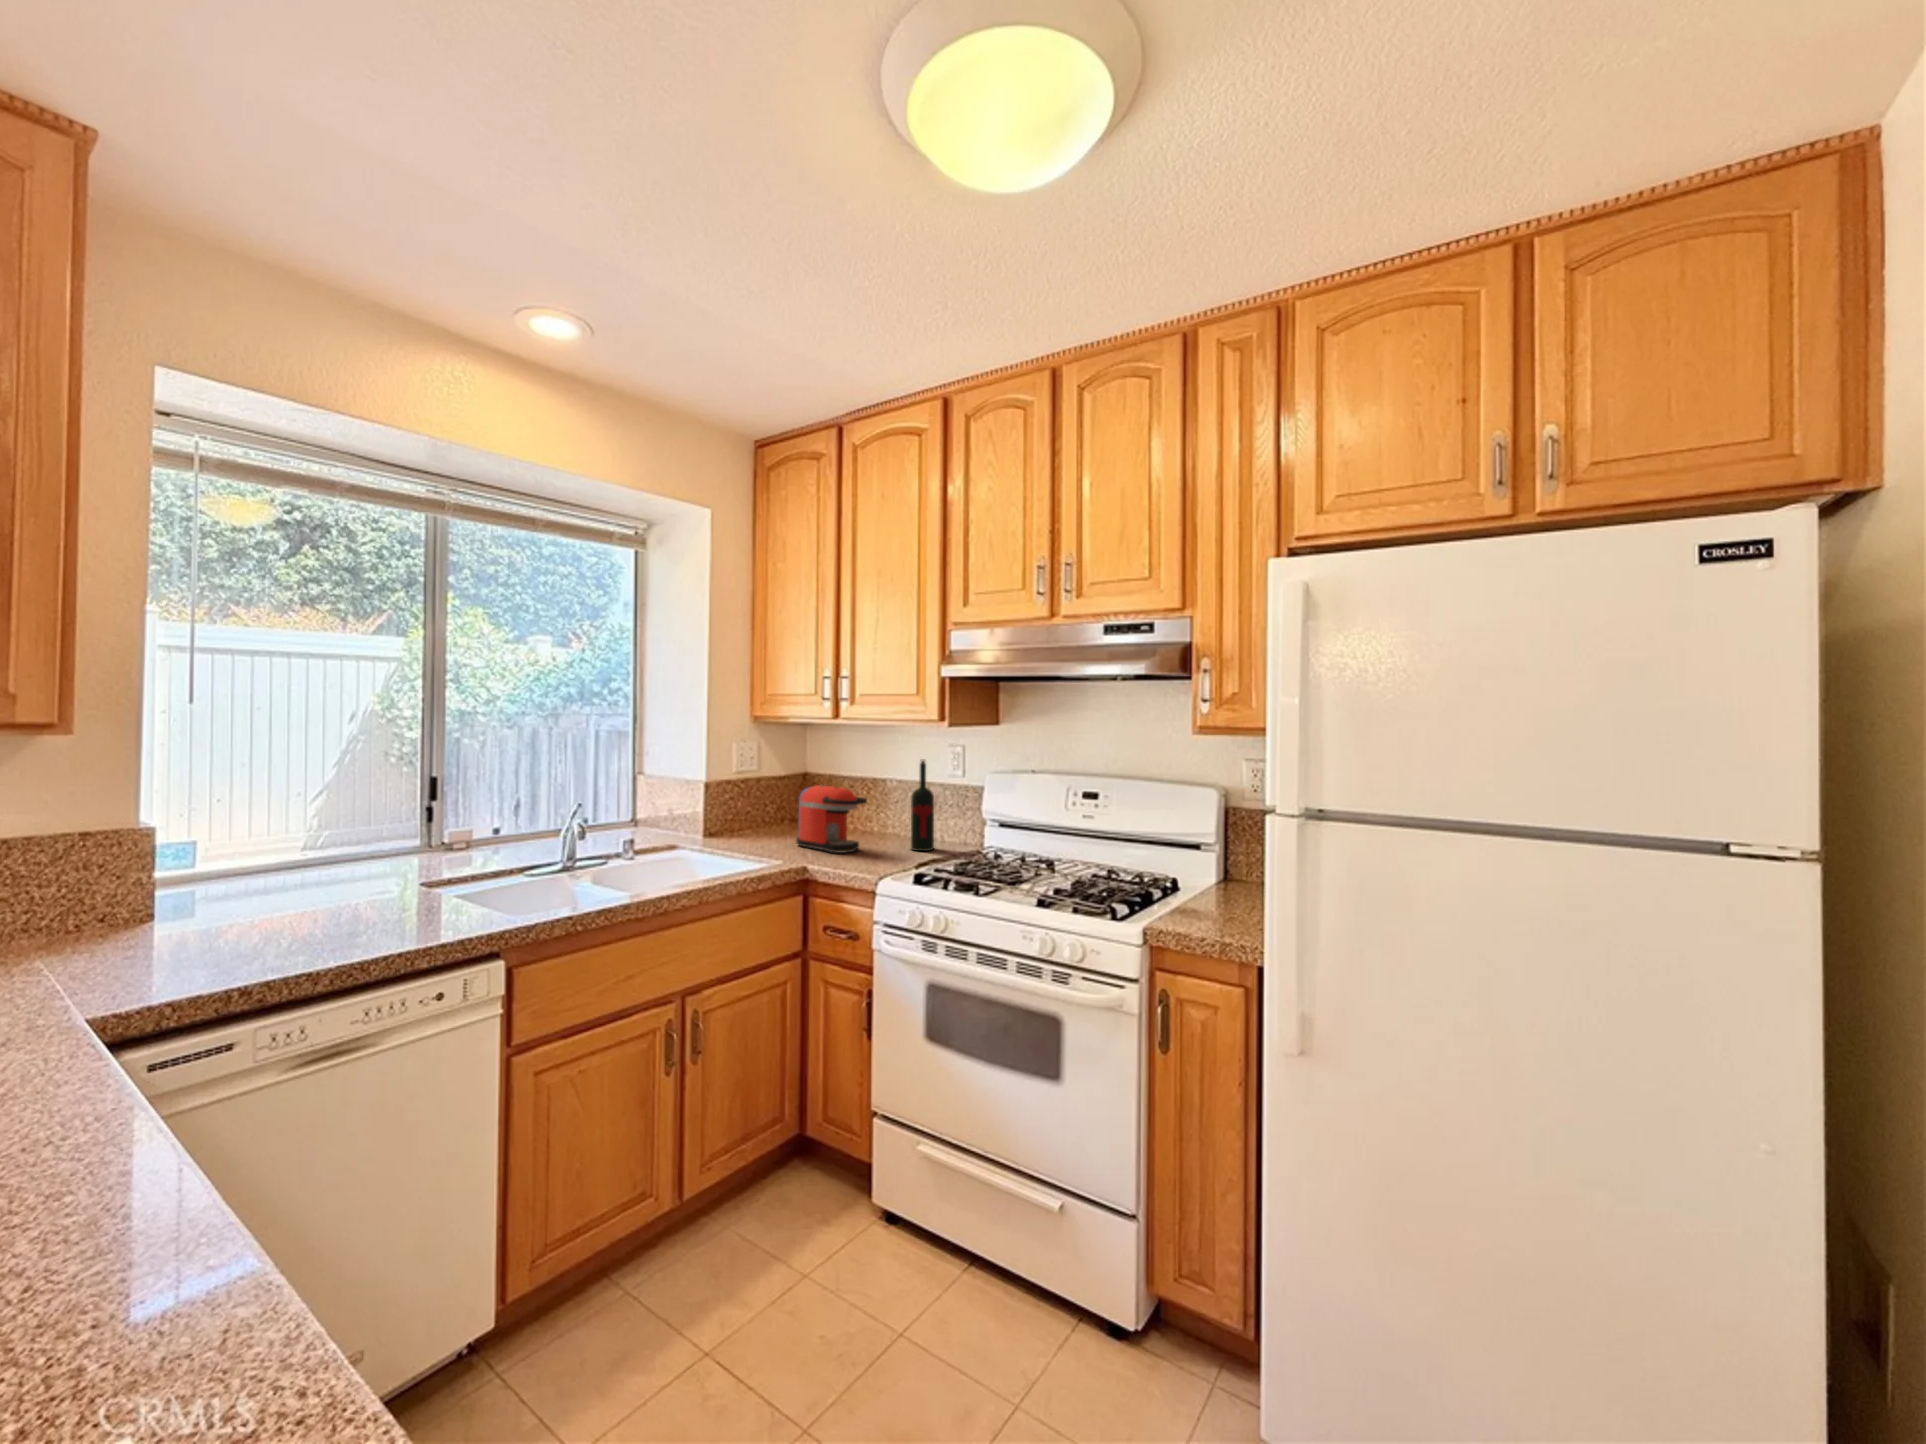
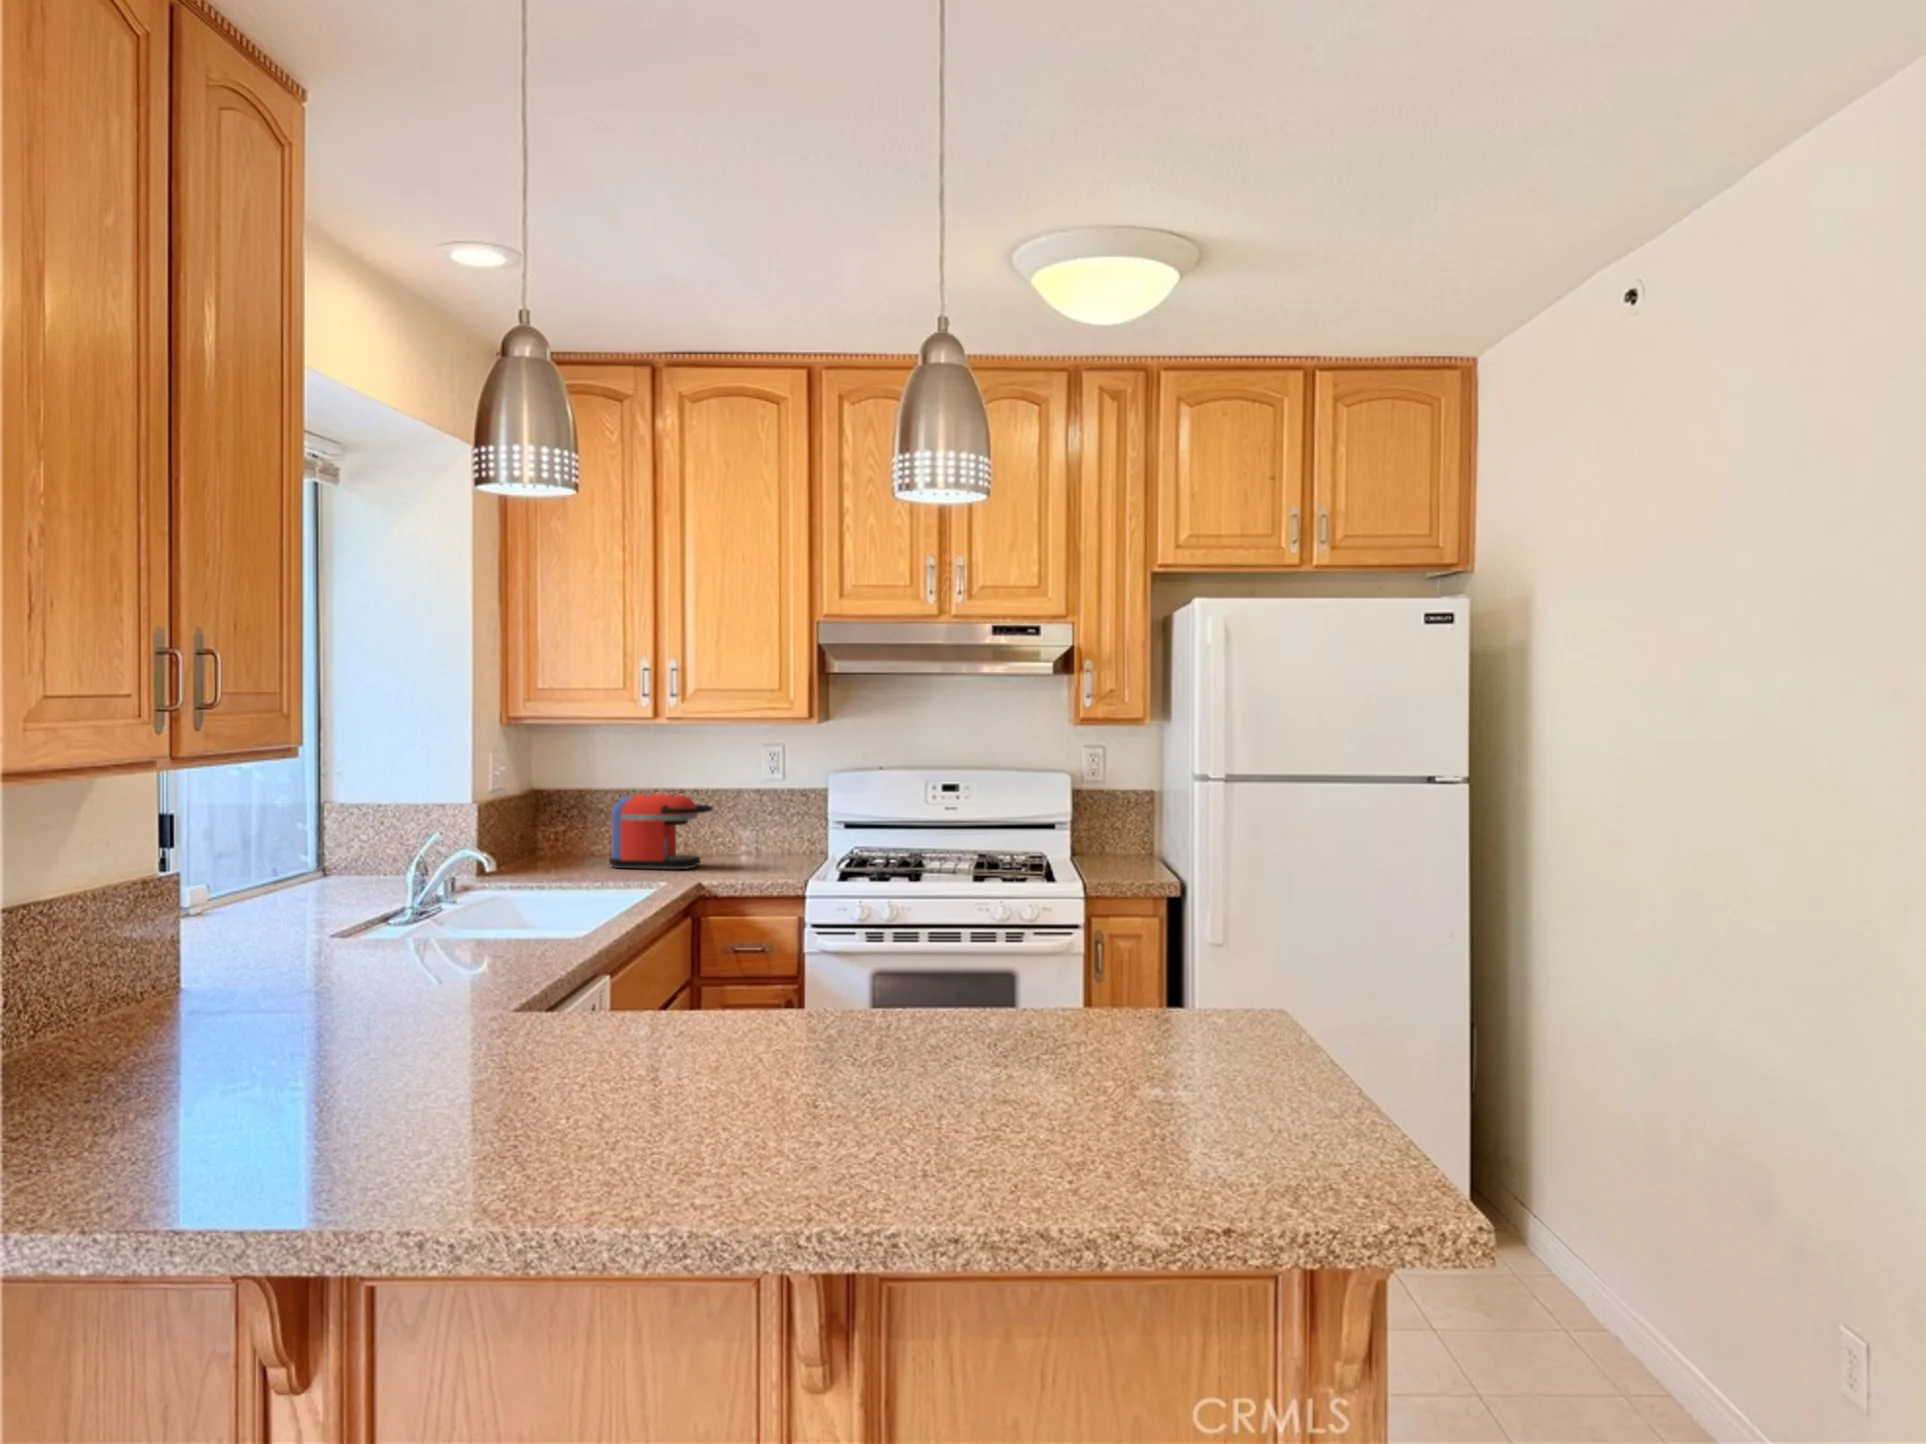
wine bottle: present [911,759,934,851] -> none [748,759,774,860]

